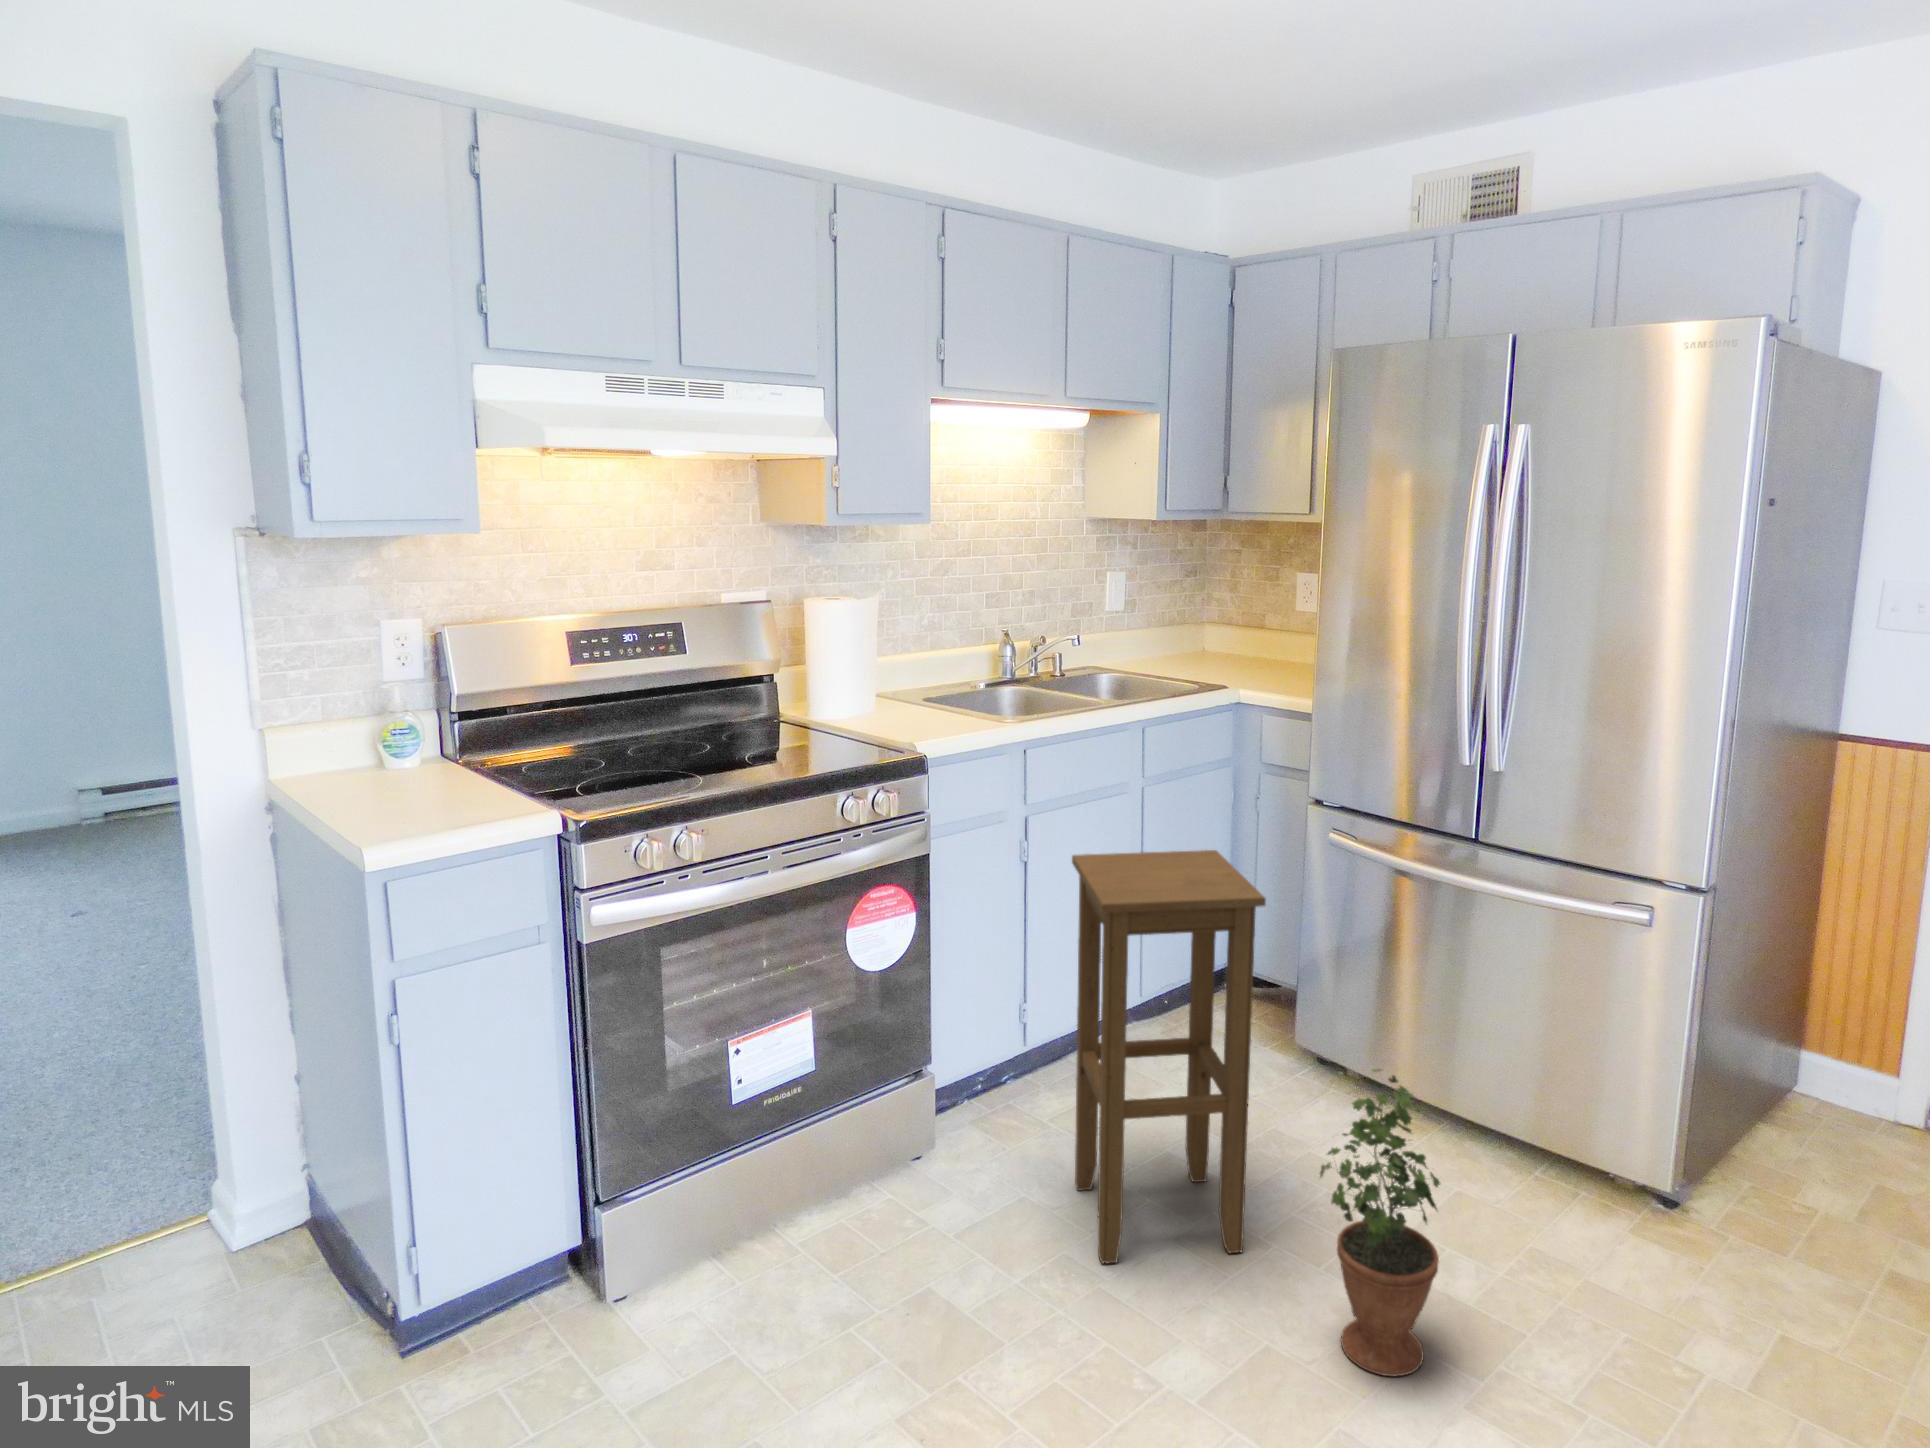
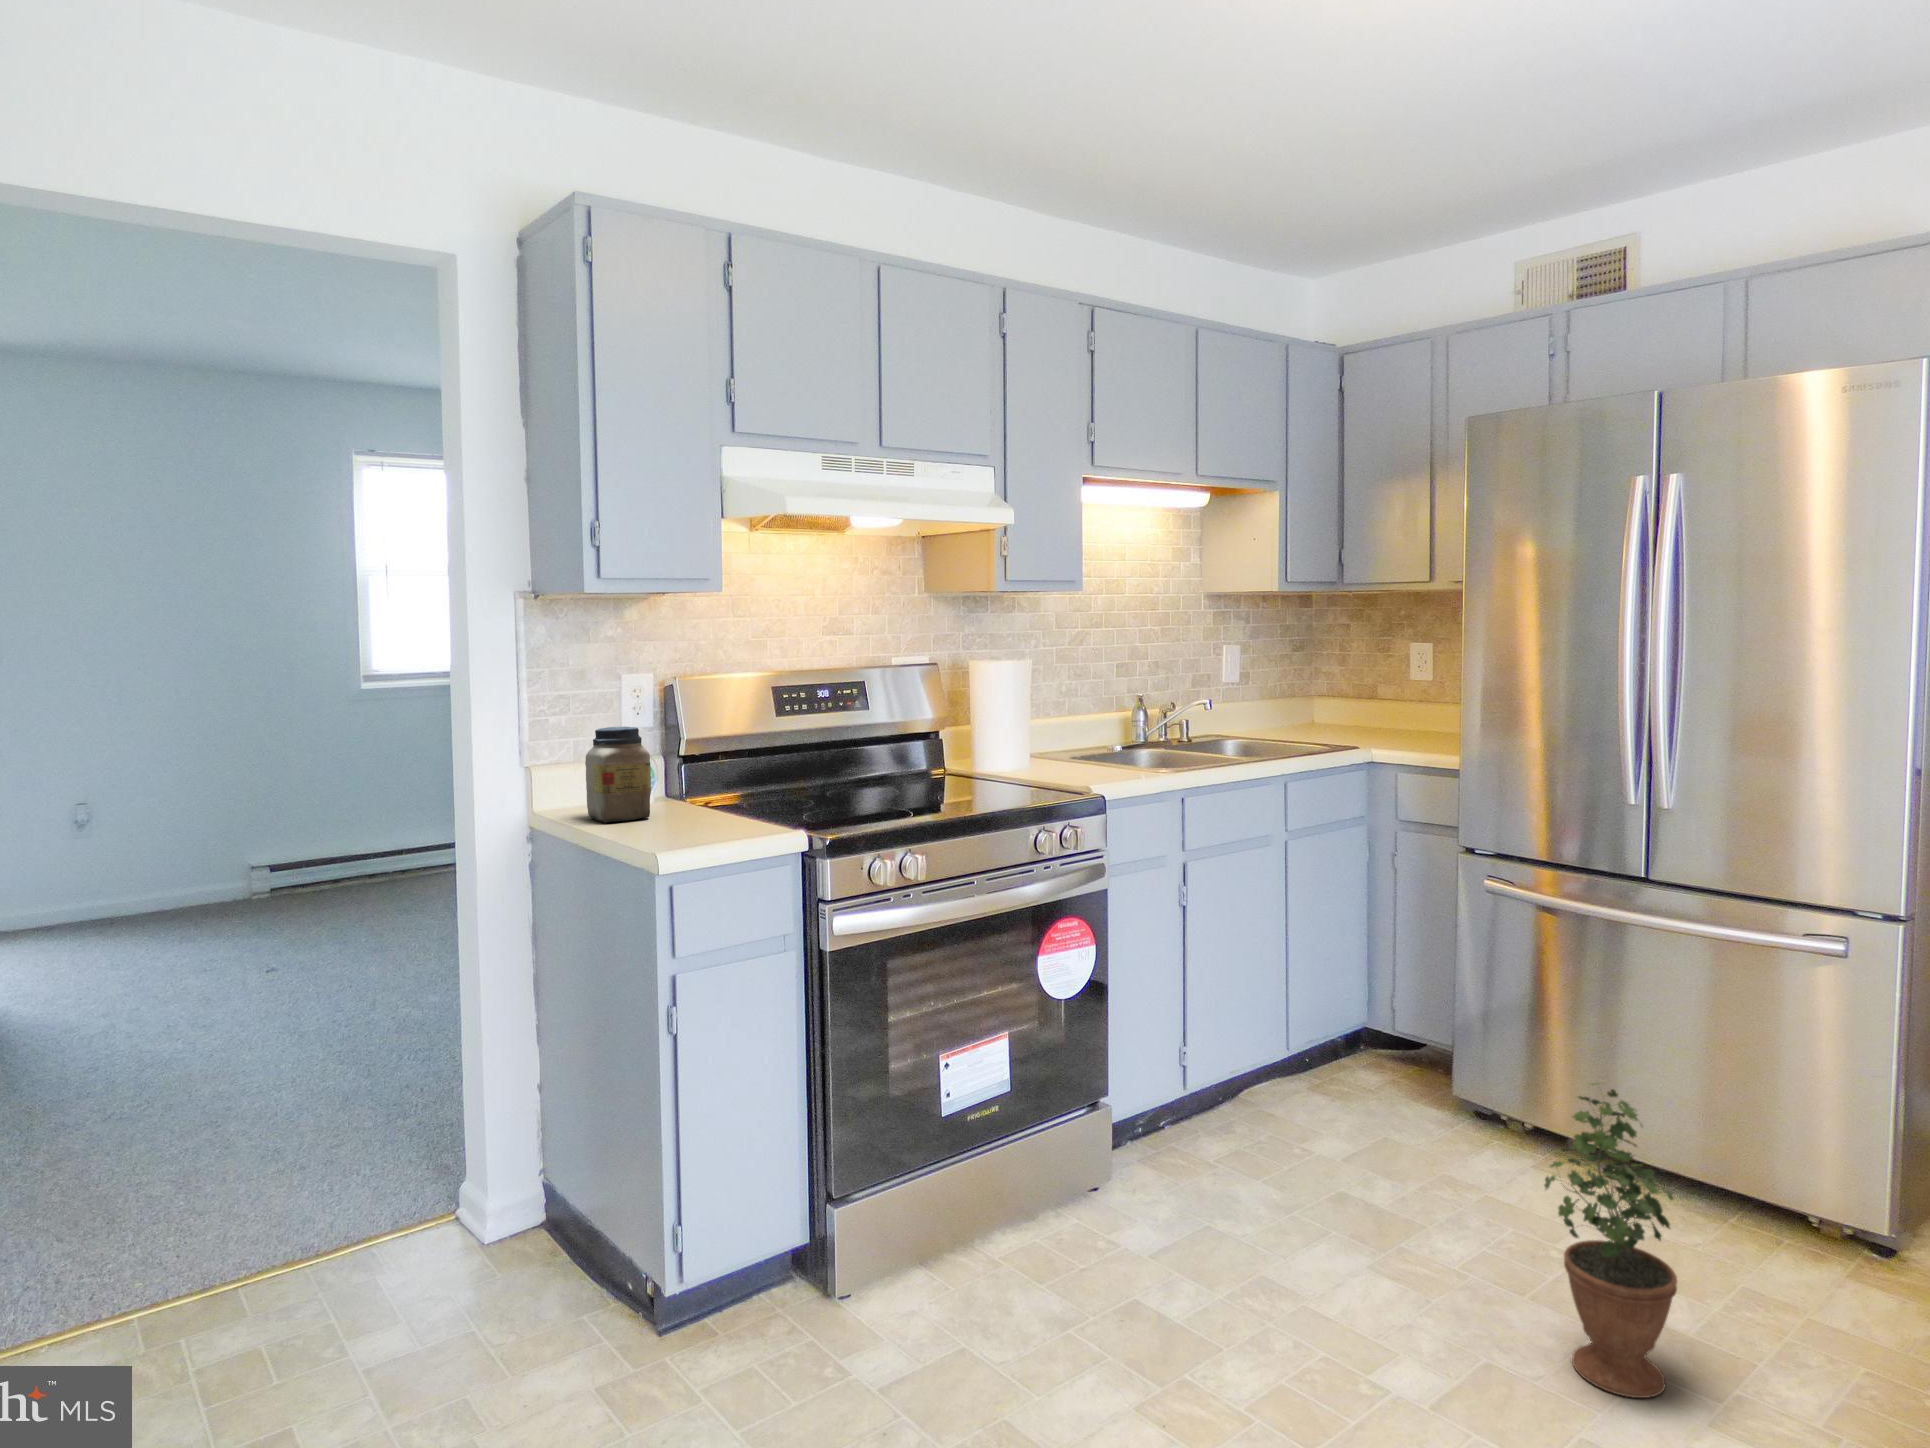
jar: none [317,687,397,799] -> present [585,727,651,823]
stool: present [1072,850,1266,1263] -> none [1251,883,1462,1286]

